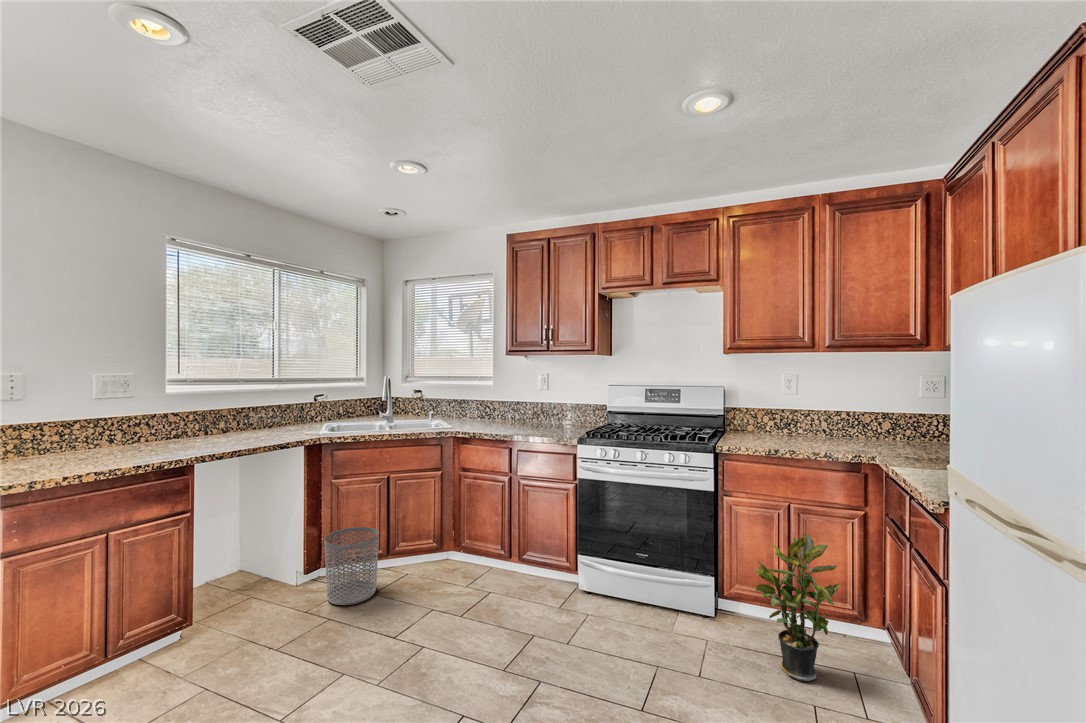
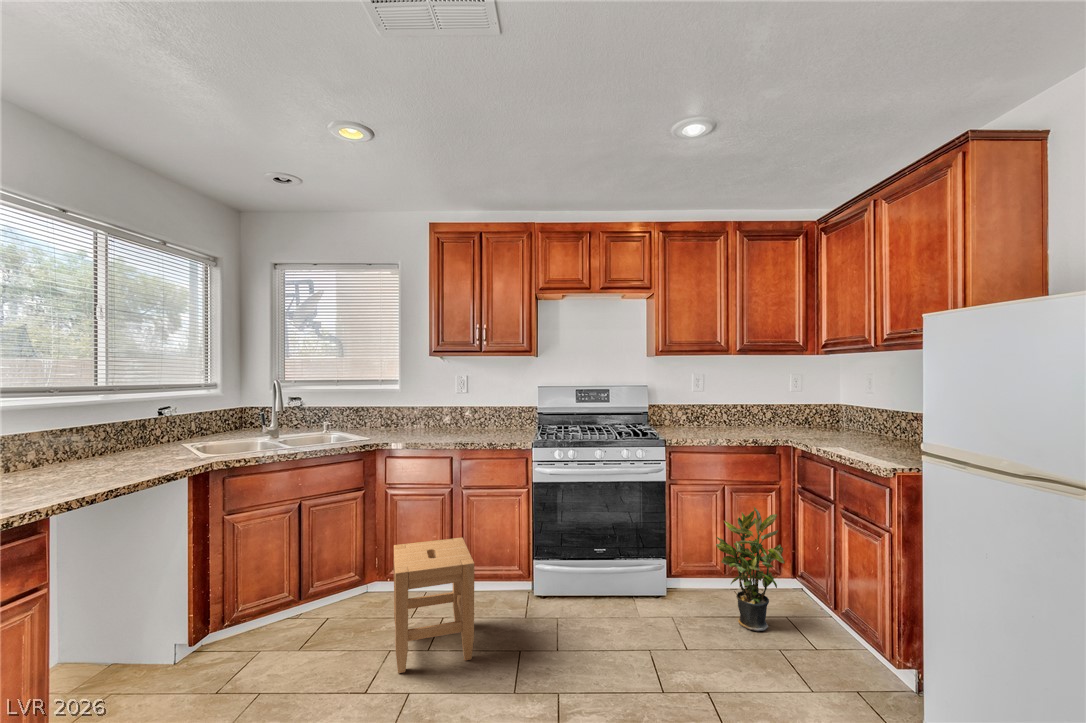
stool: none [422,519,502,631] -> present [394,538,474,673]
waste bin: present [324,527,379,605] -> none [233,571,307,677]

